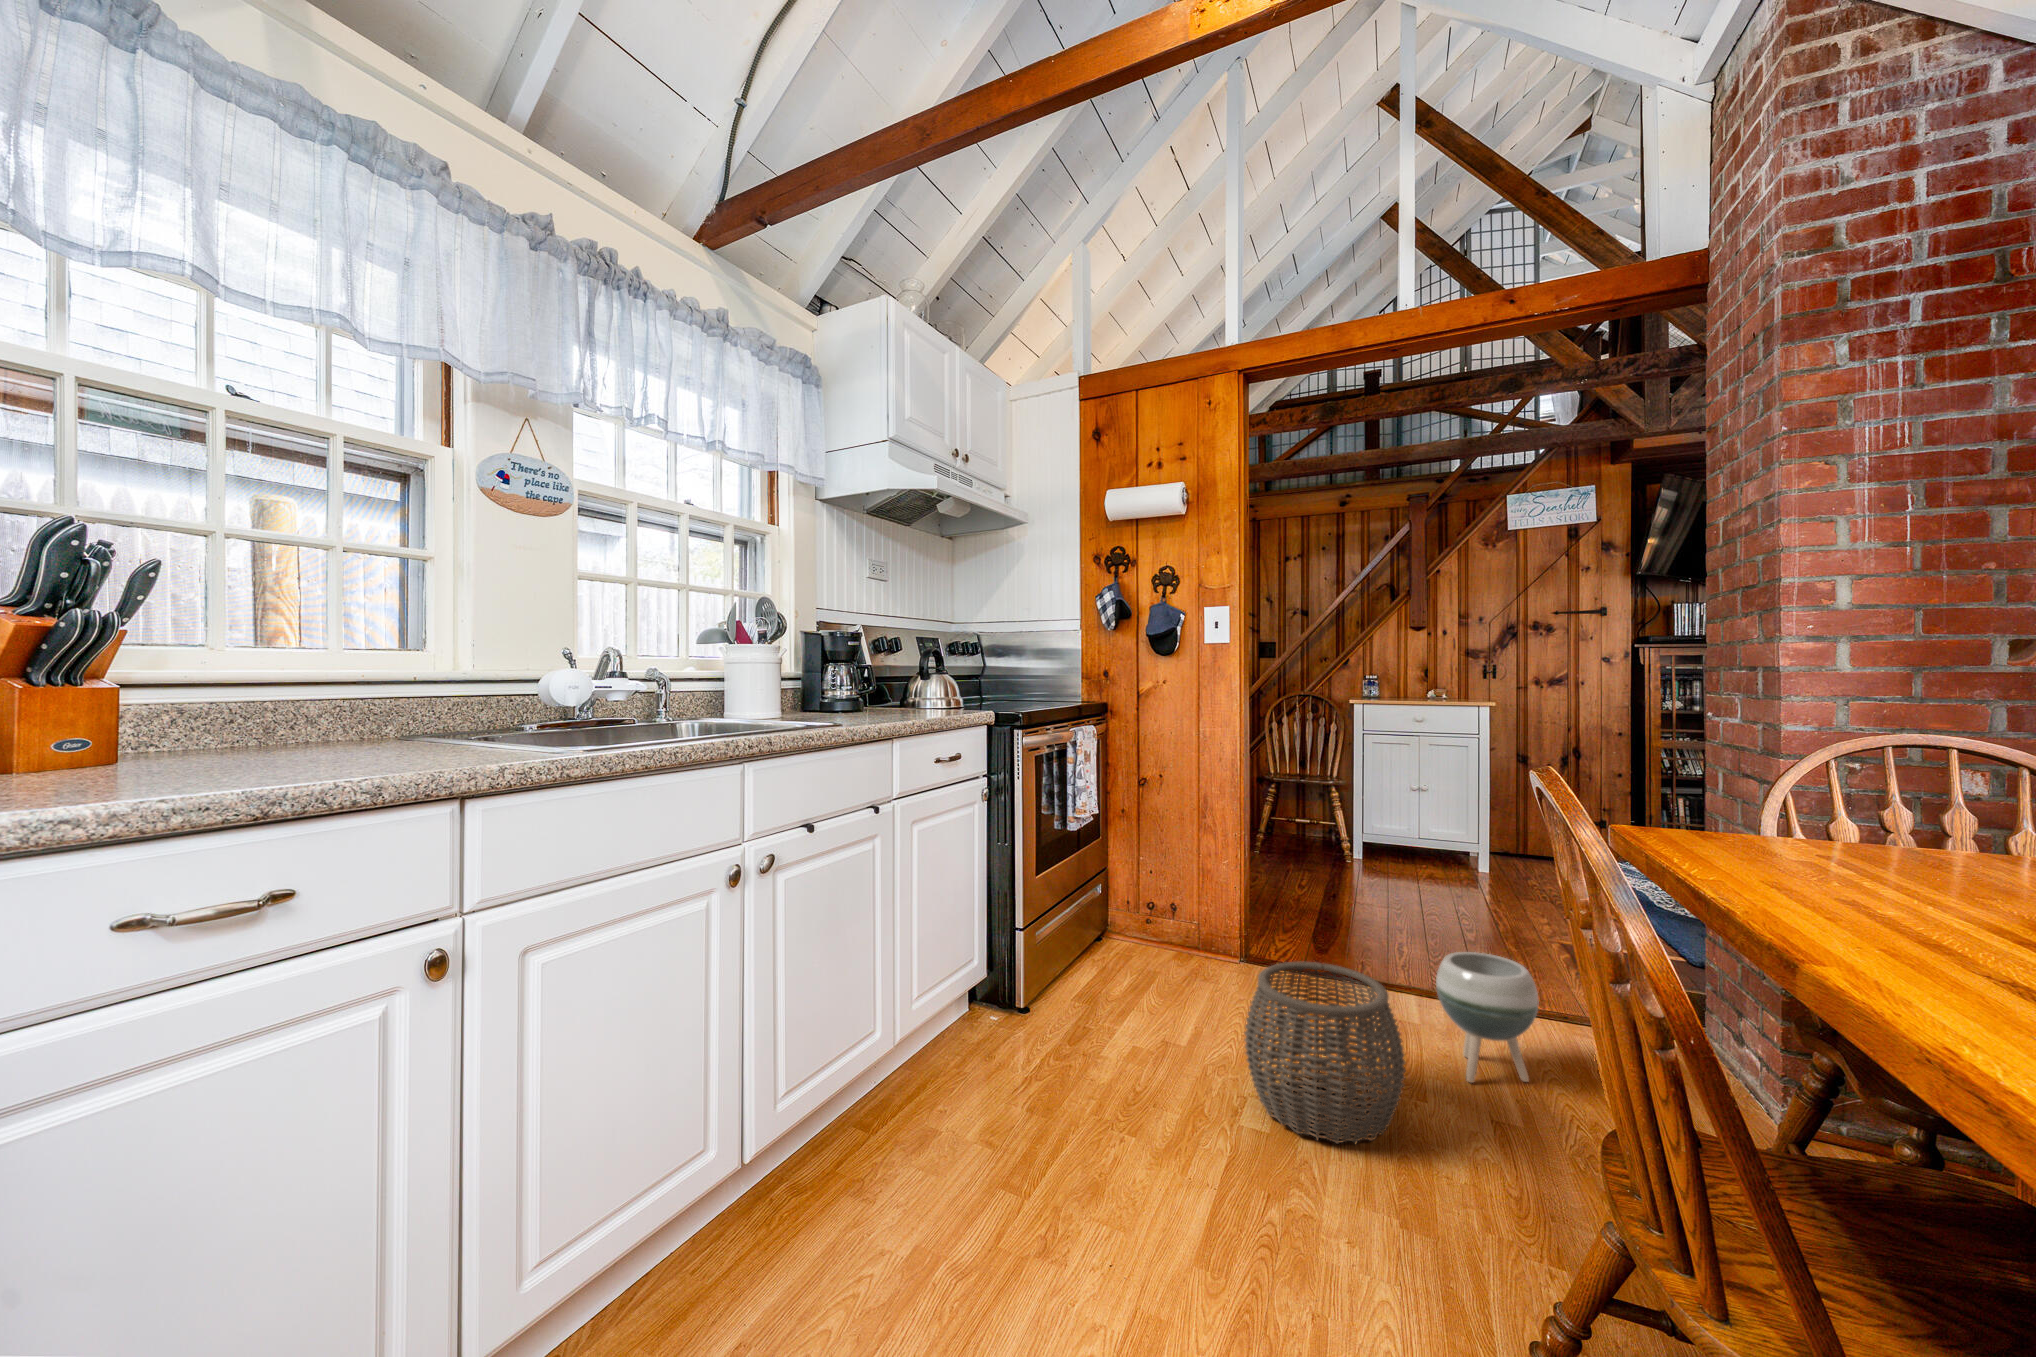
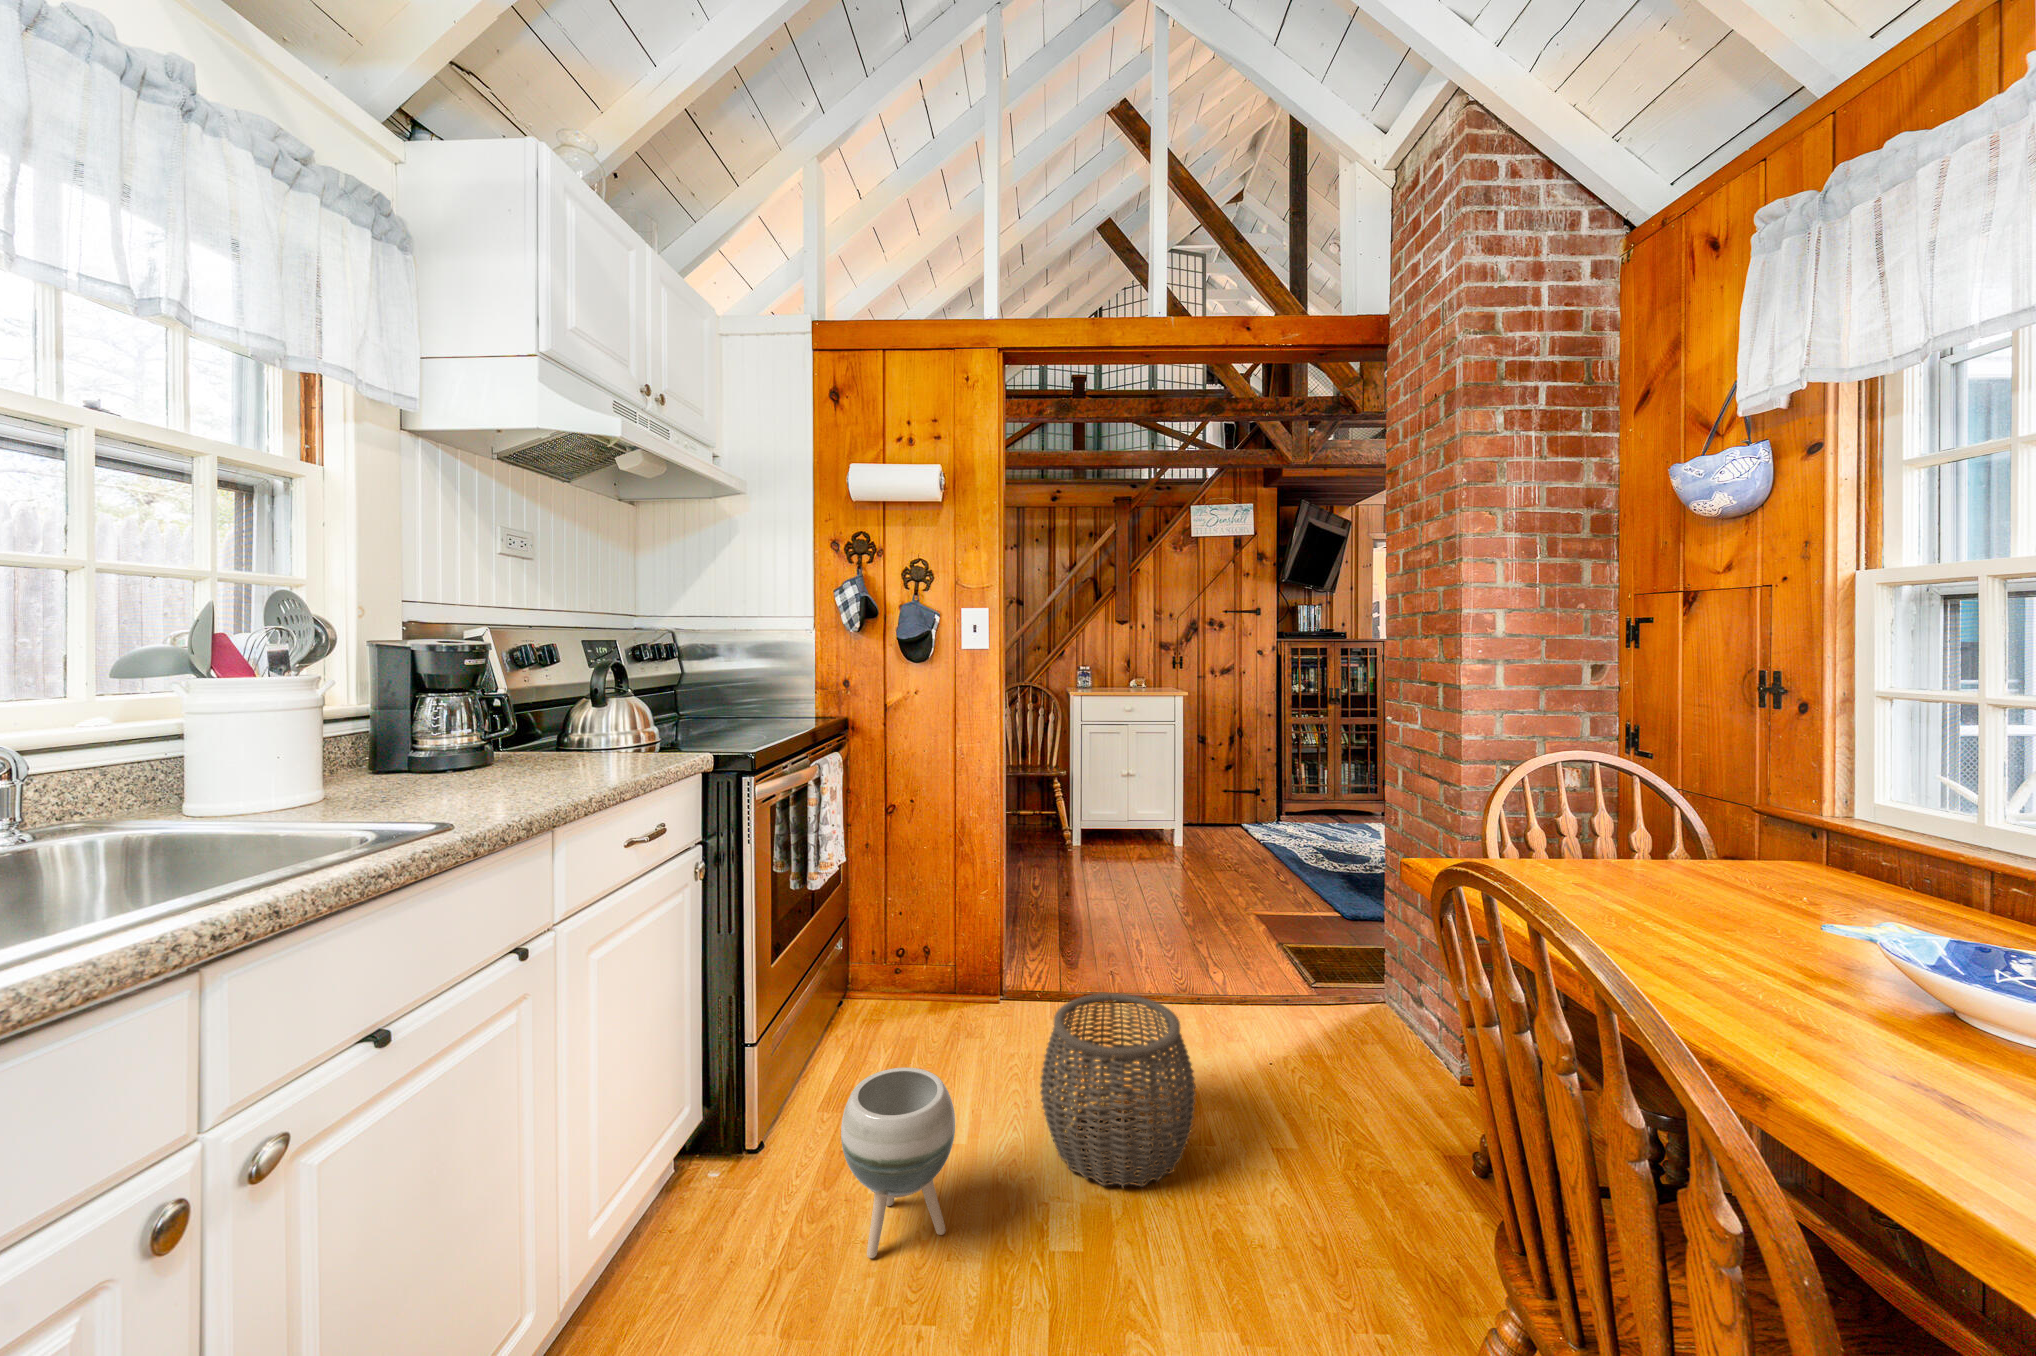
planter: present [1436,952,1539,1083] -> present [841,1067,955,1258]

